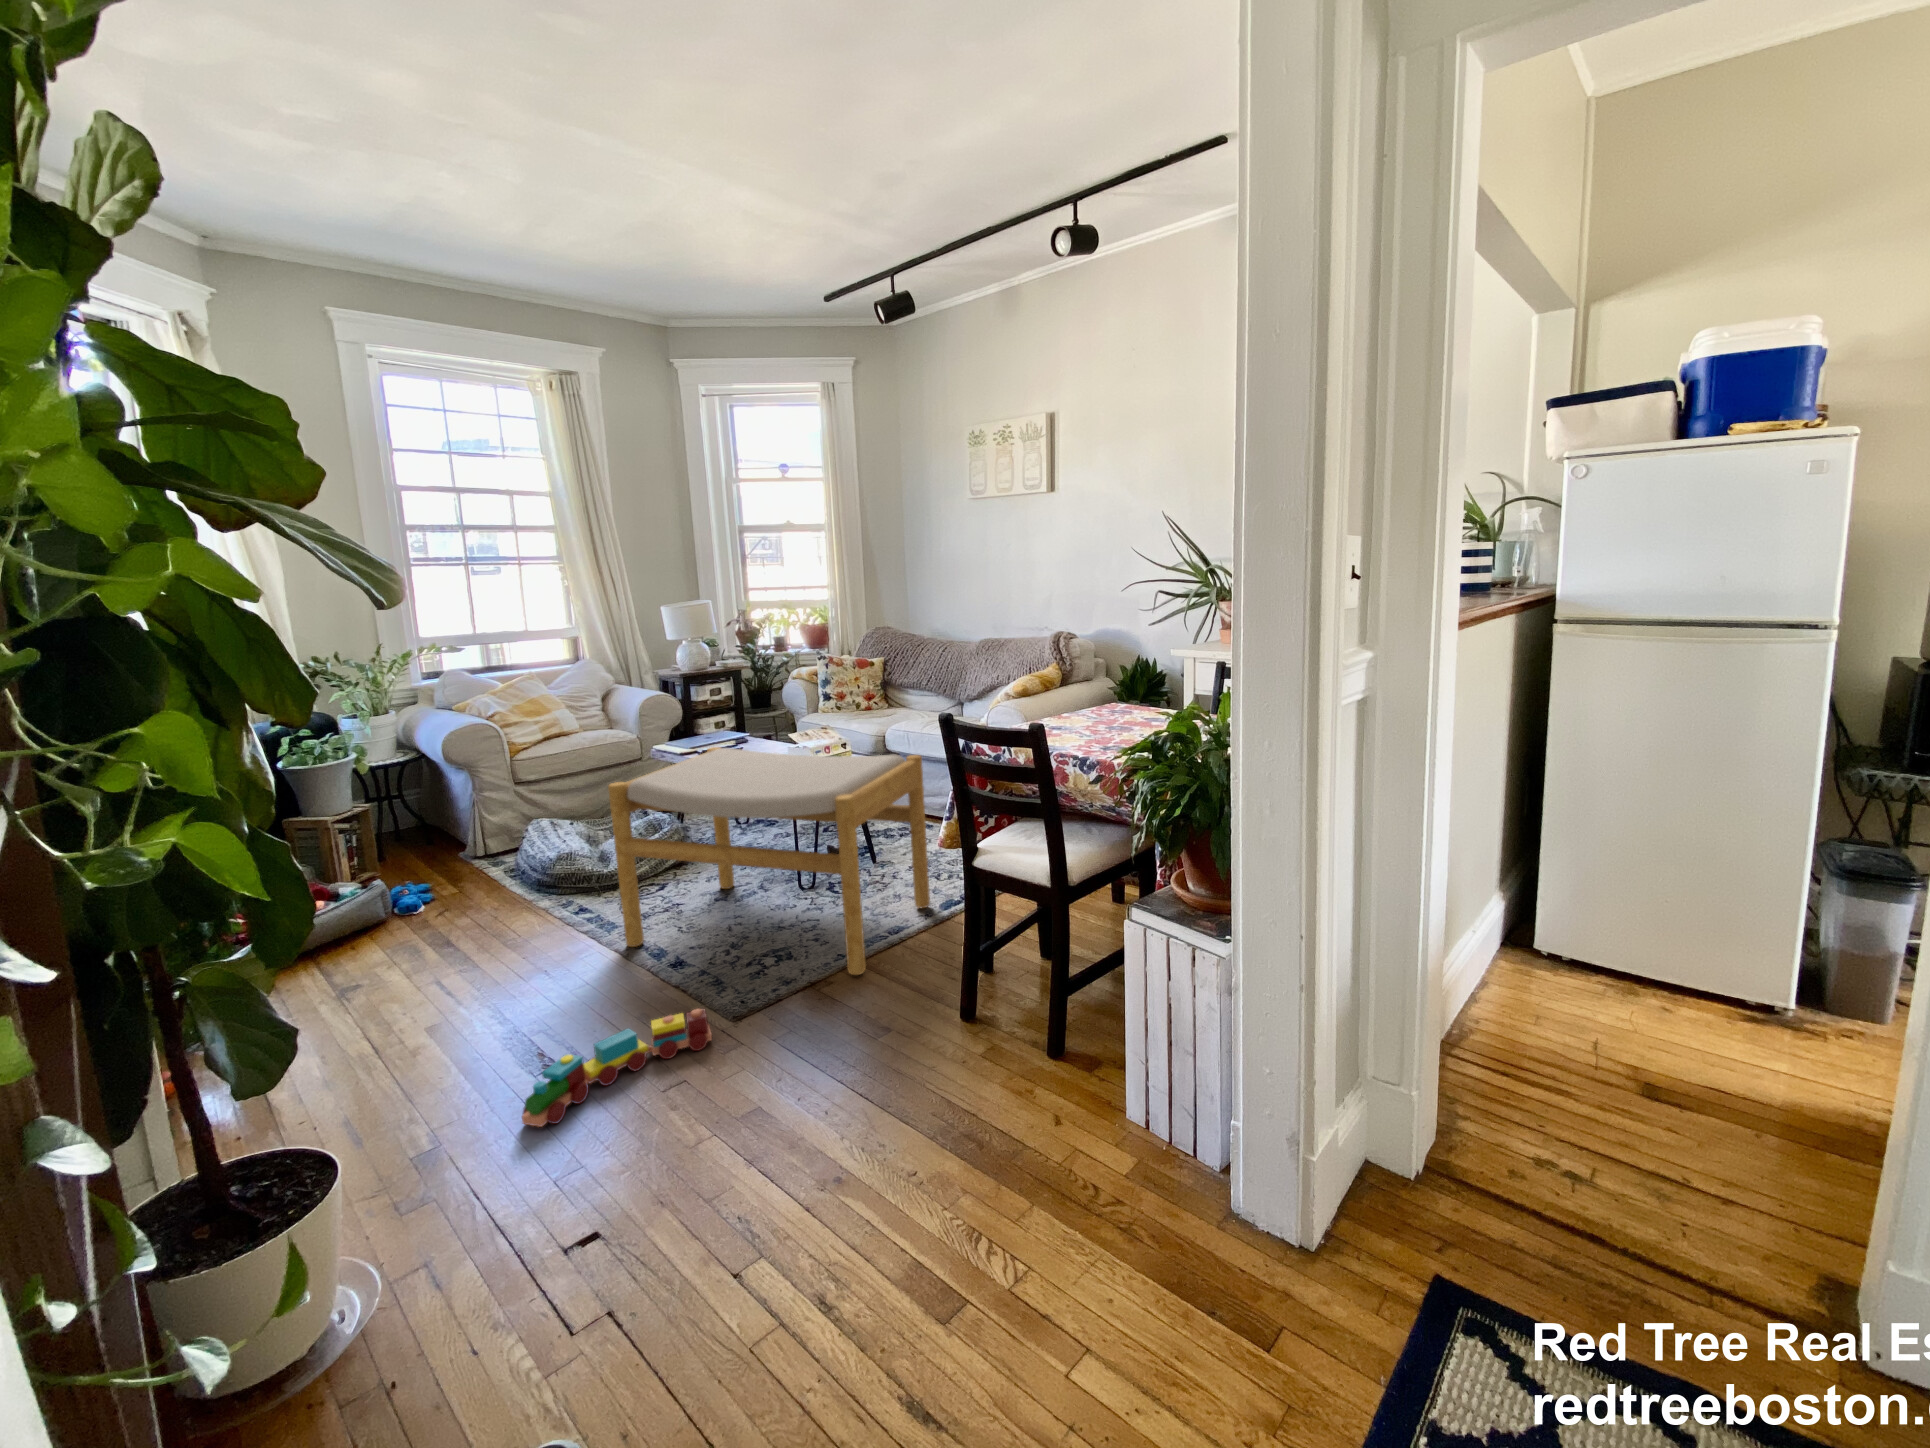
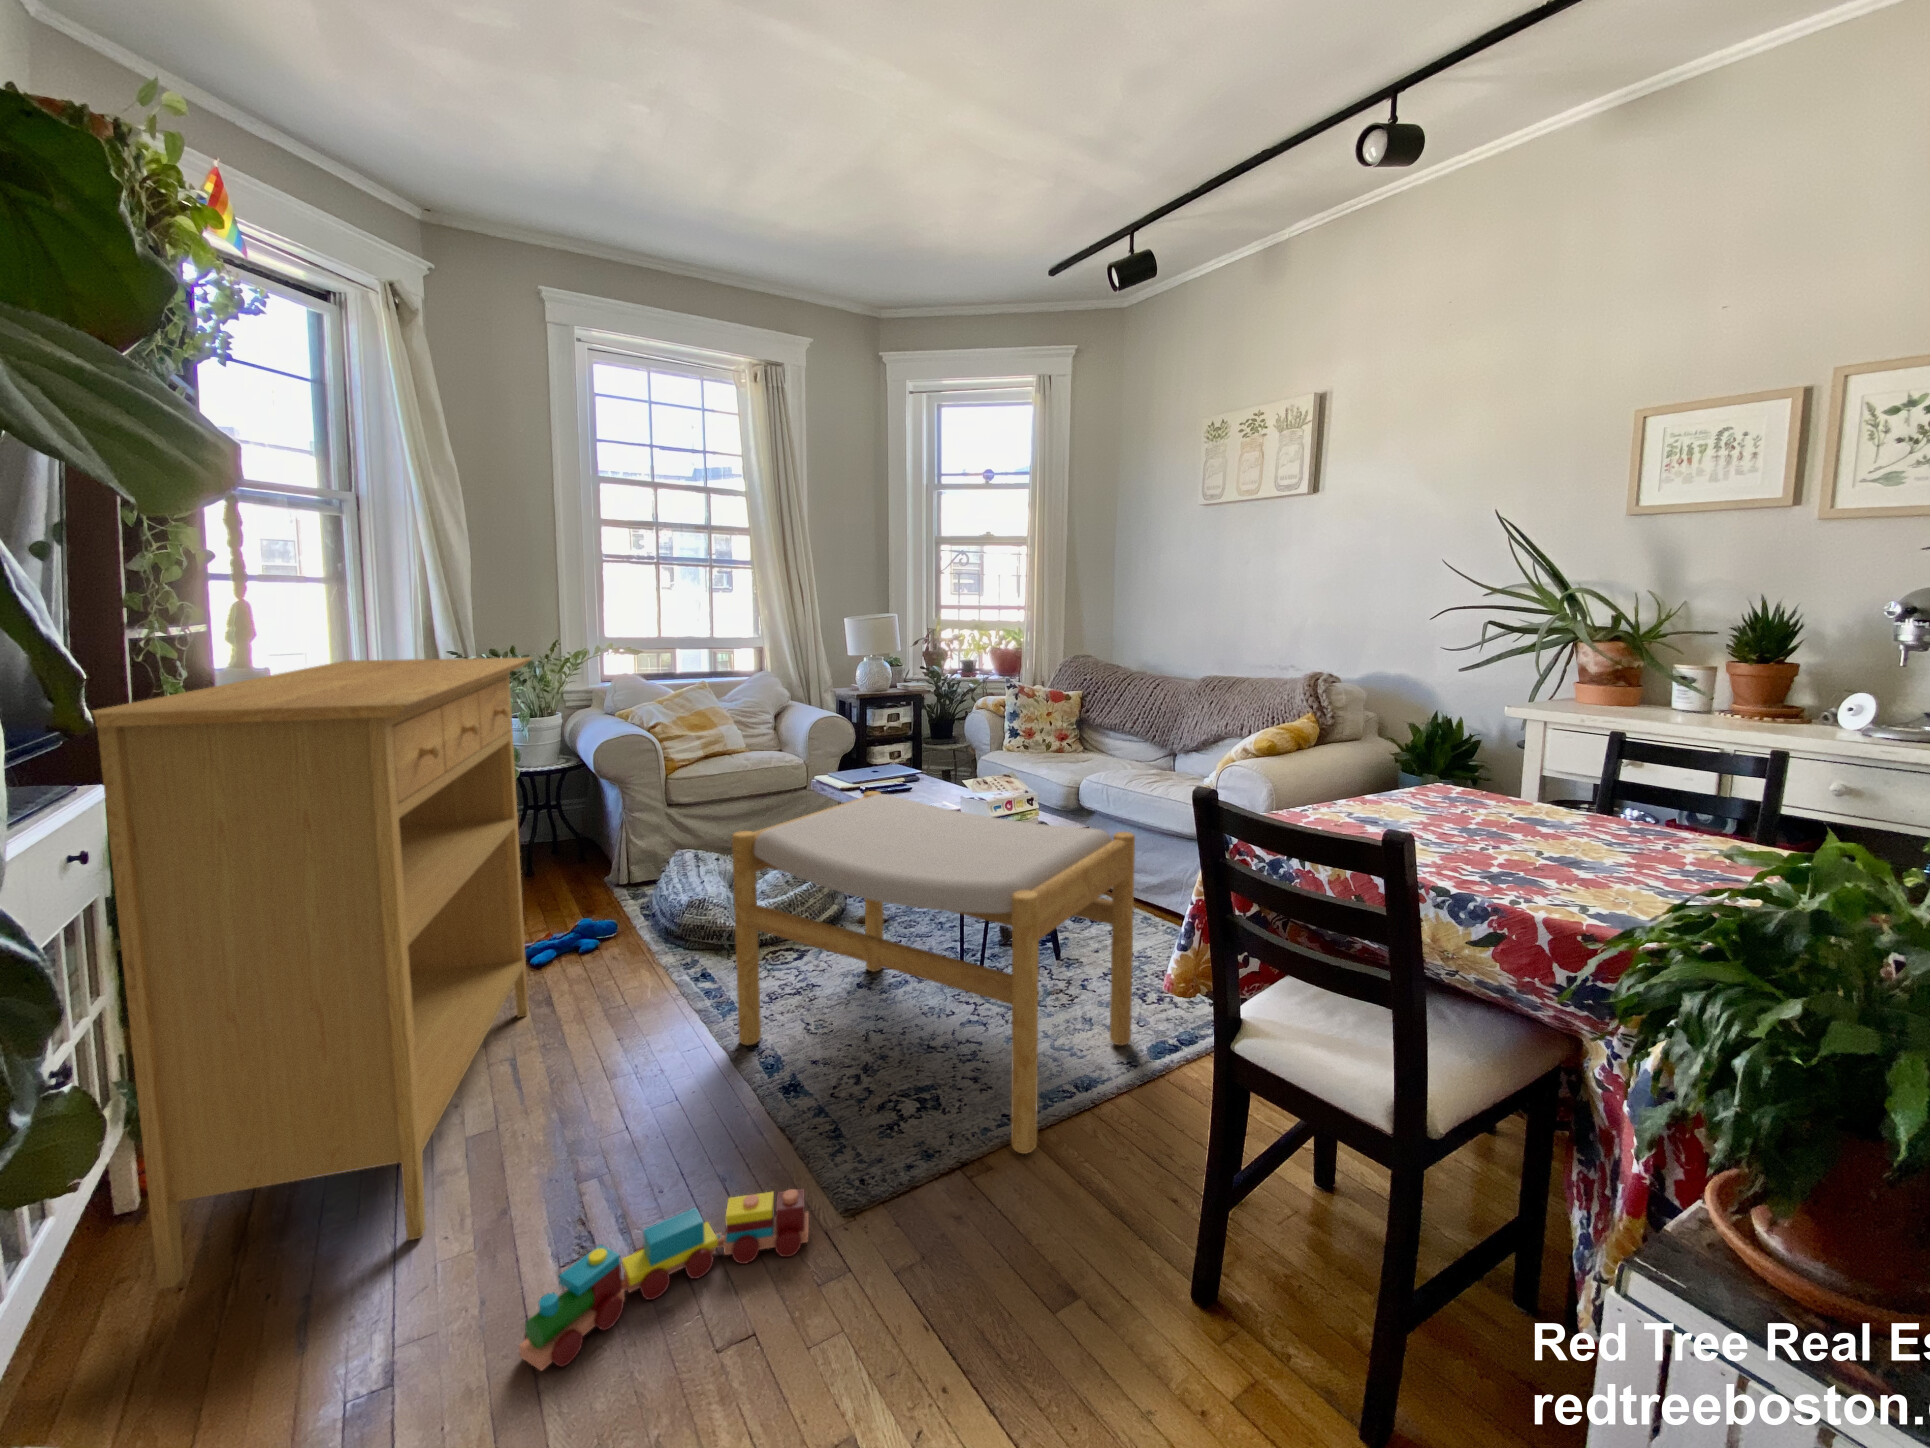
console table: none [117,659,433,1146] -> present [93,658,531,1289]

